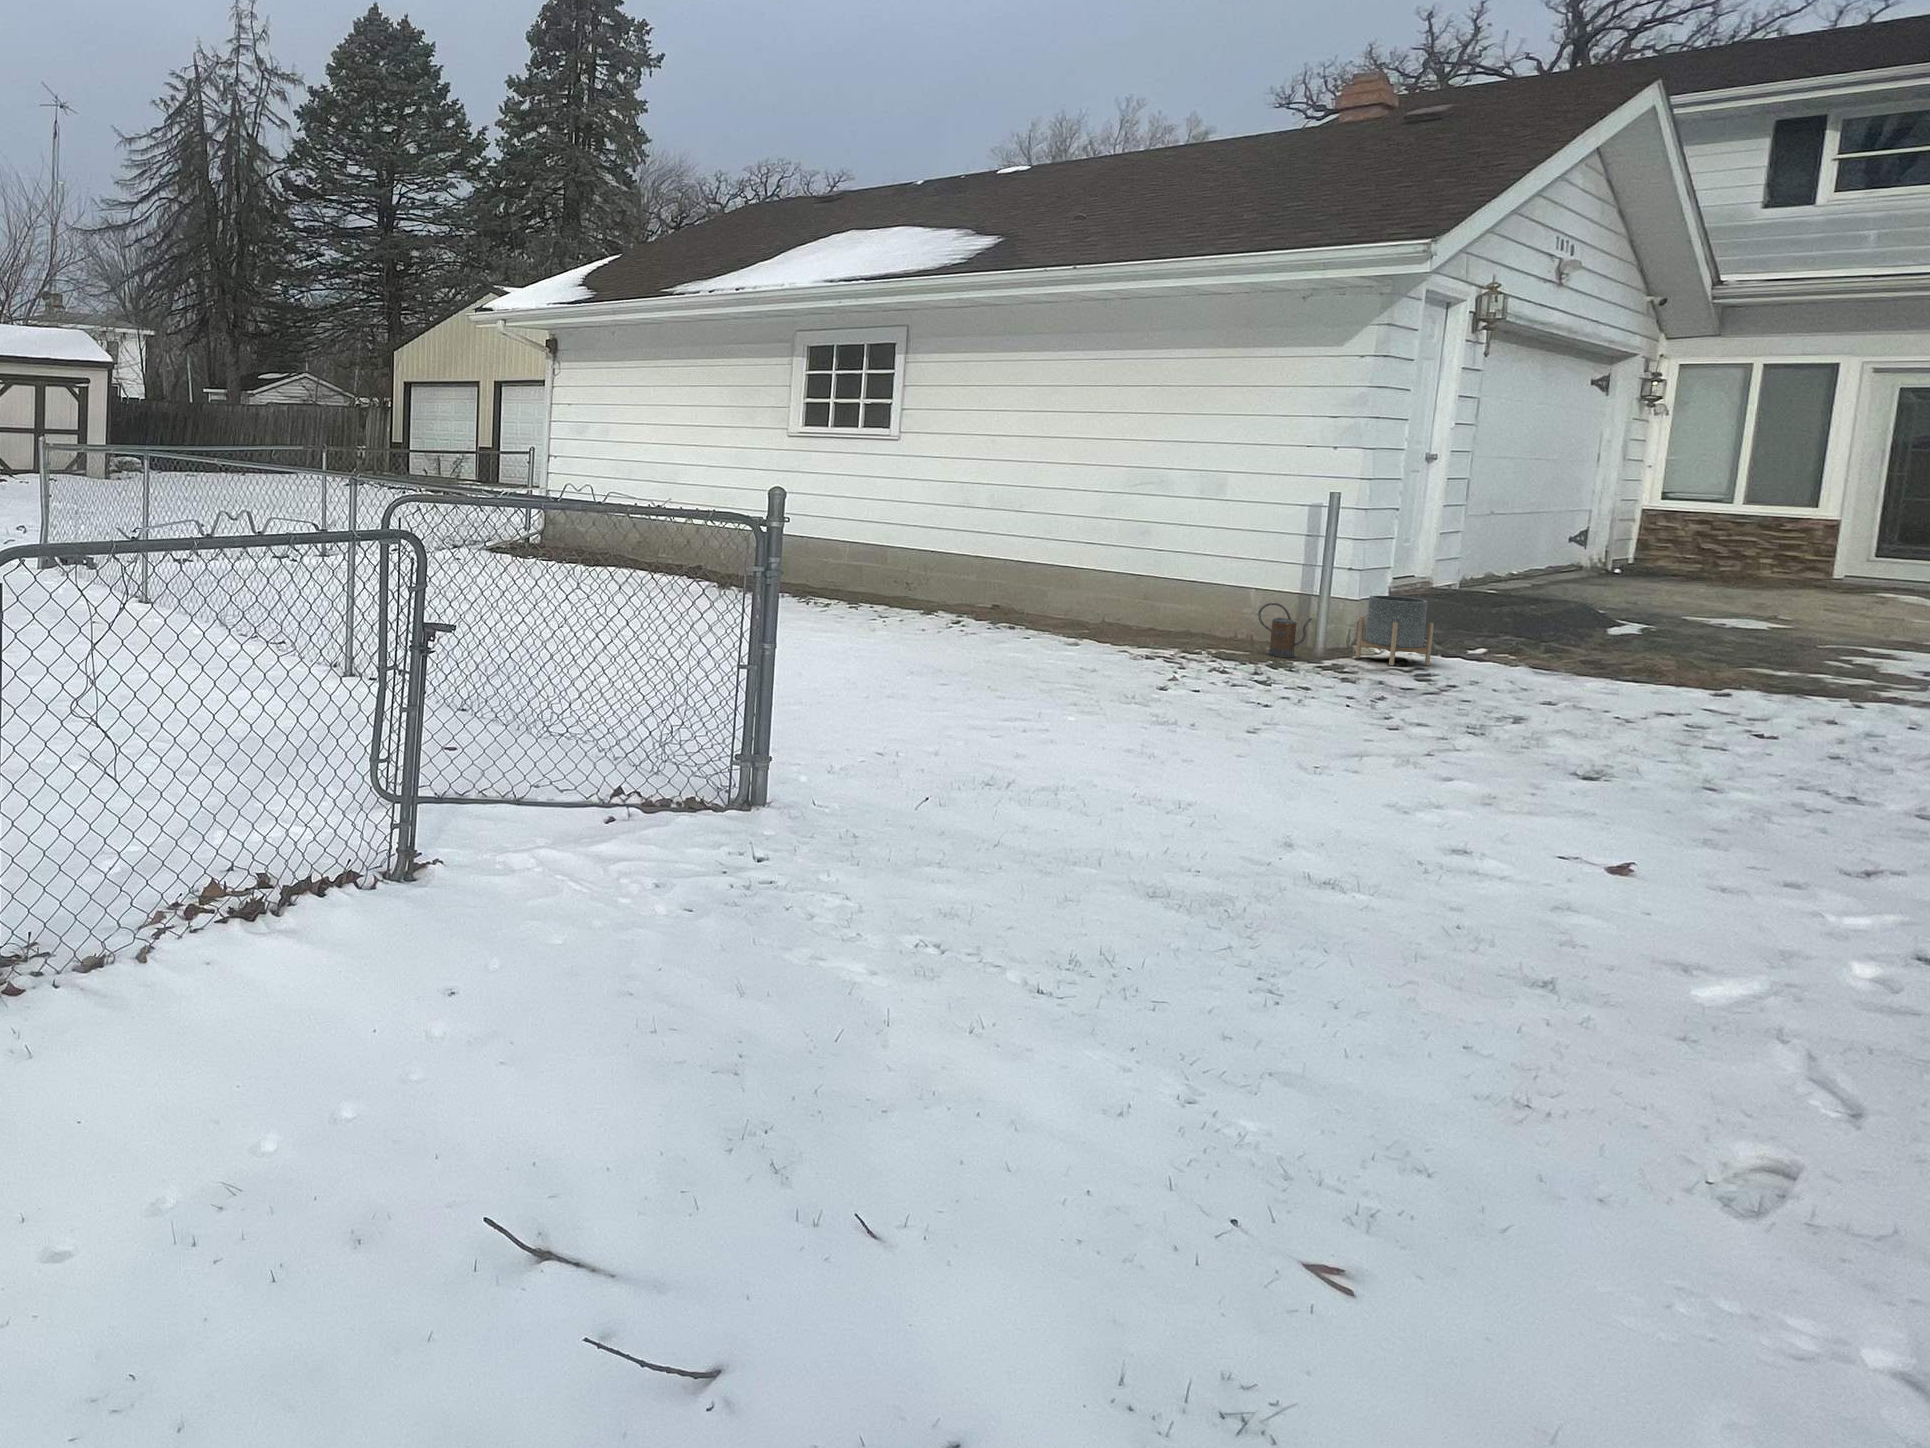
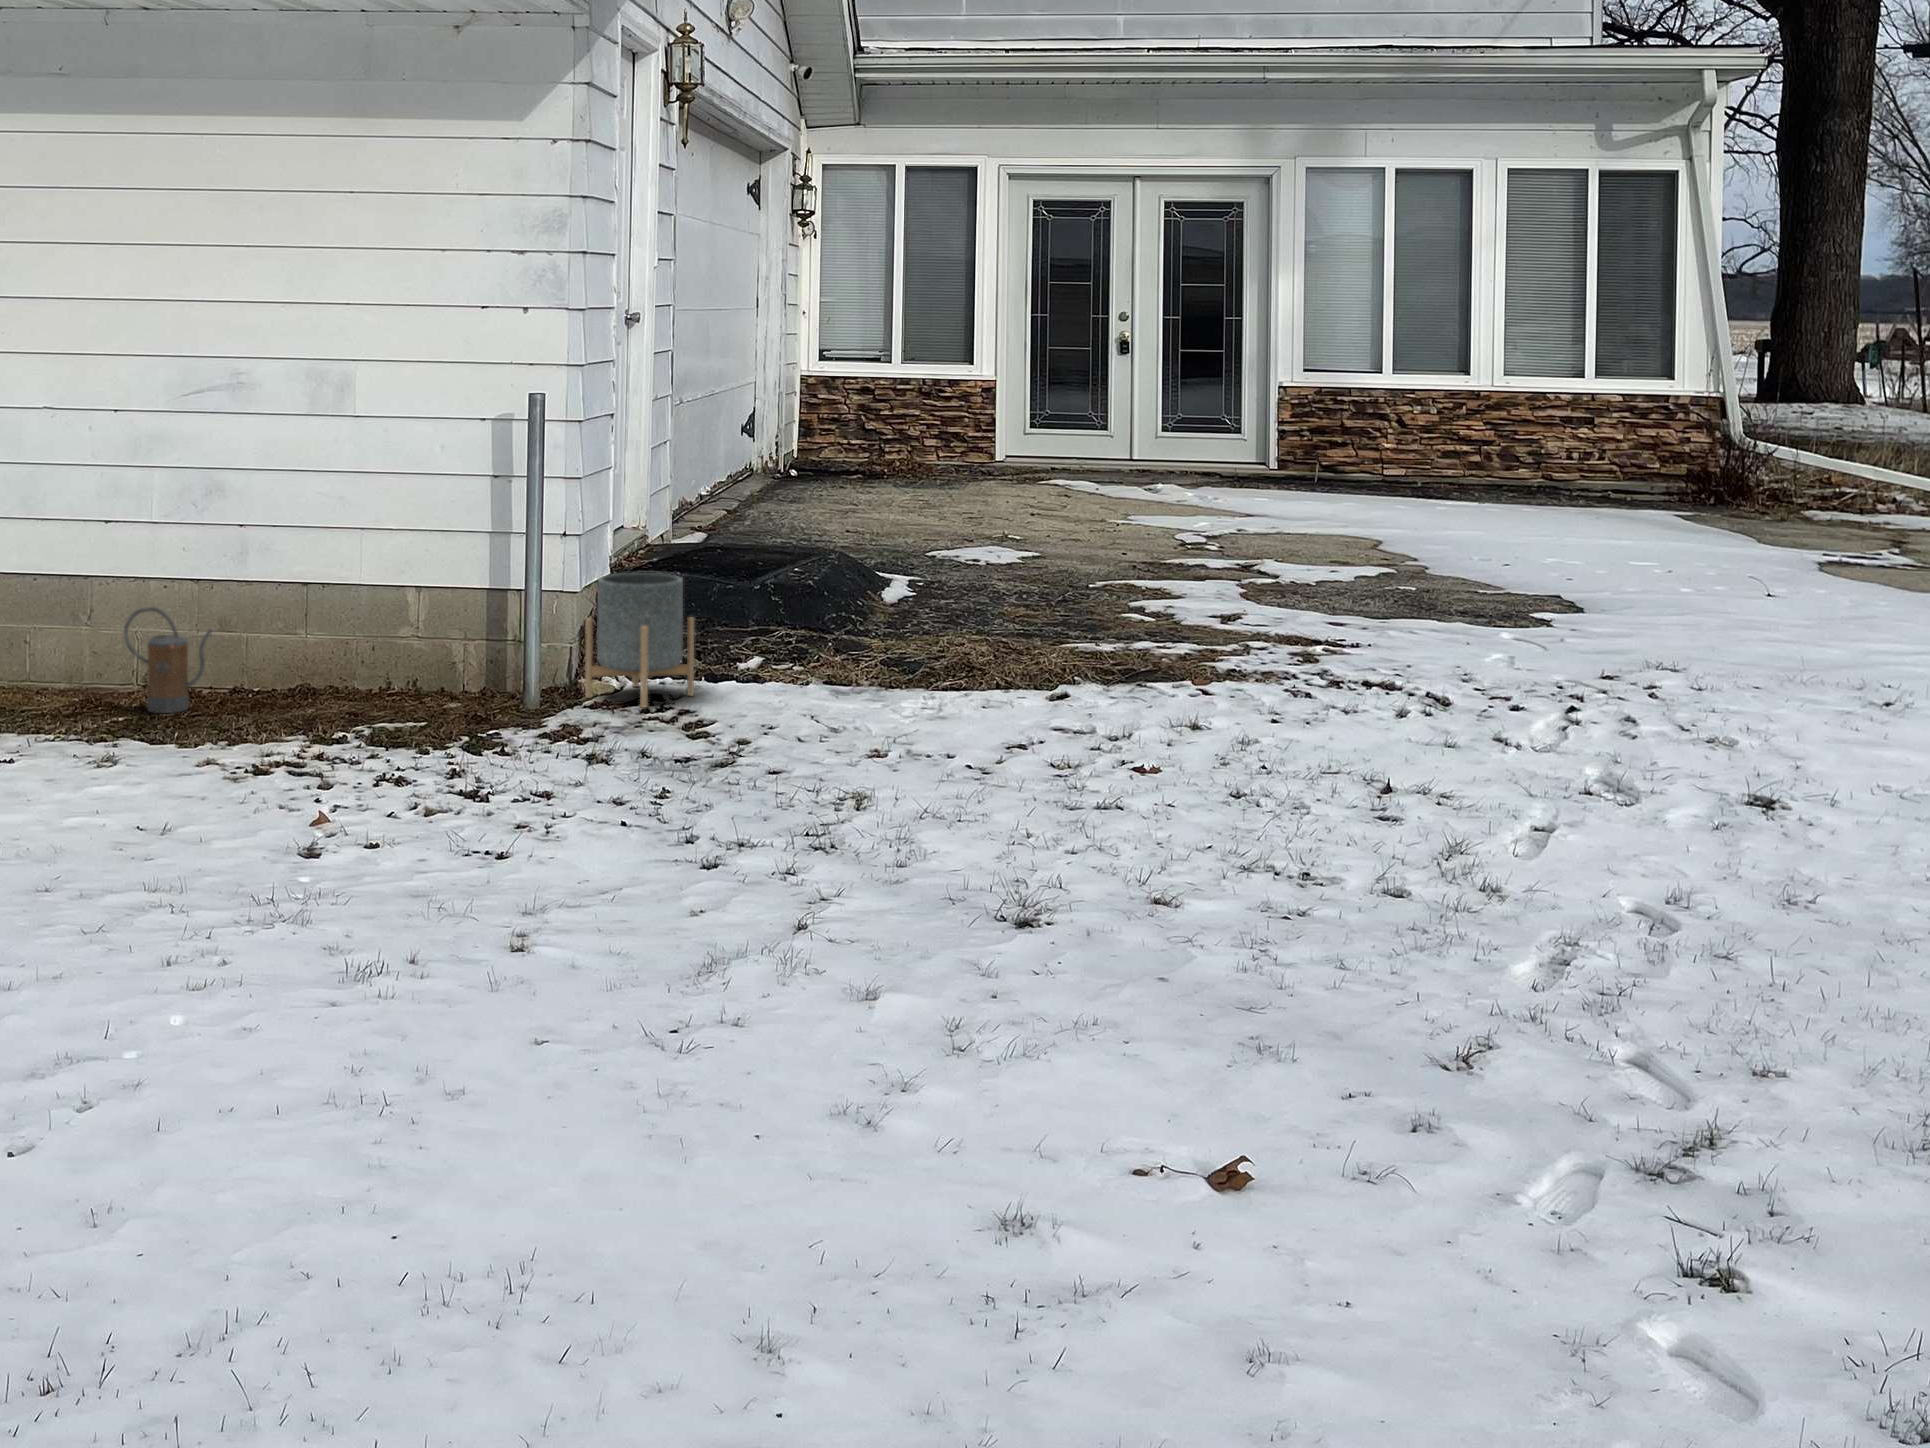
watering can: present [1258,603,1313,657] -> present [124,607,212,713]

